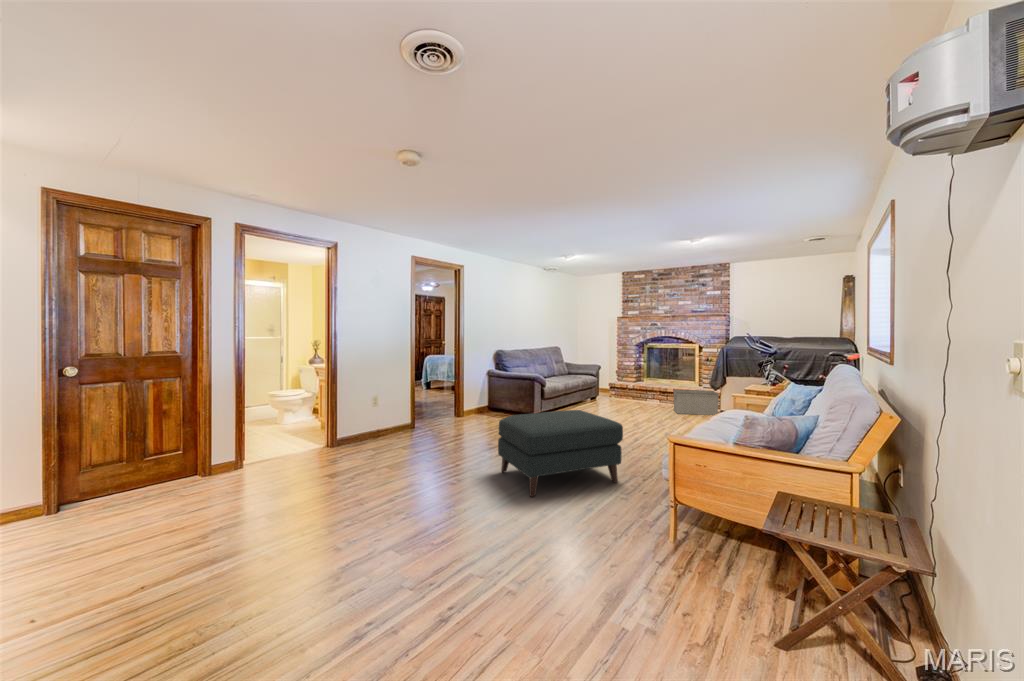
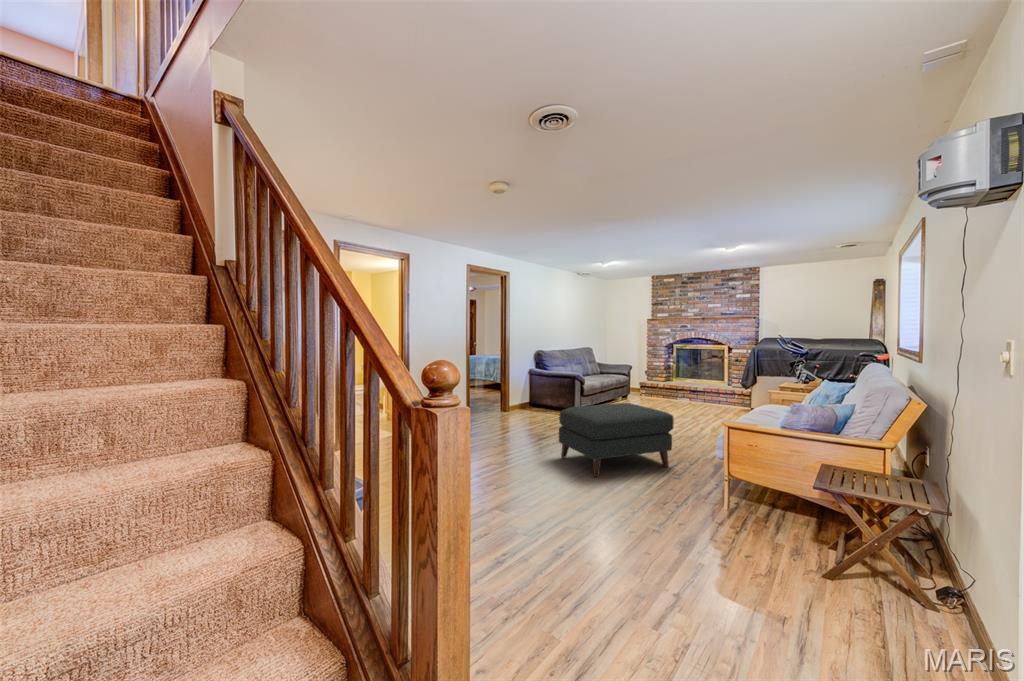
storage bin: present [674,390,719,415] -> none [706,389,751,413]

